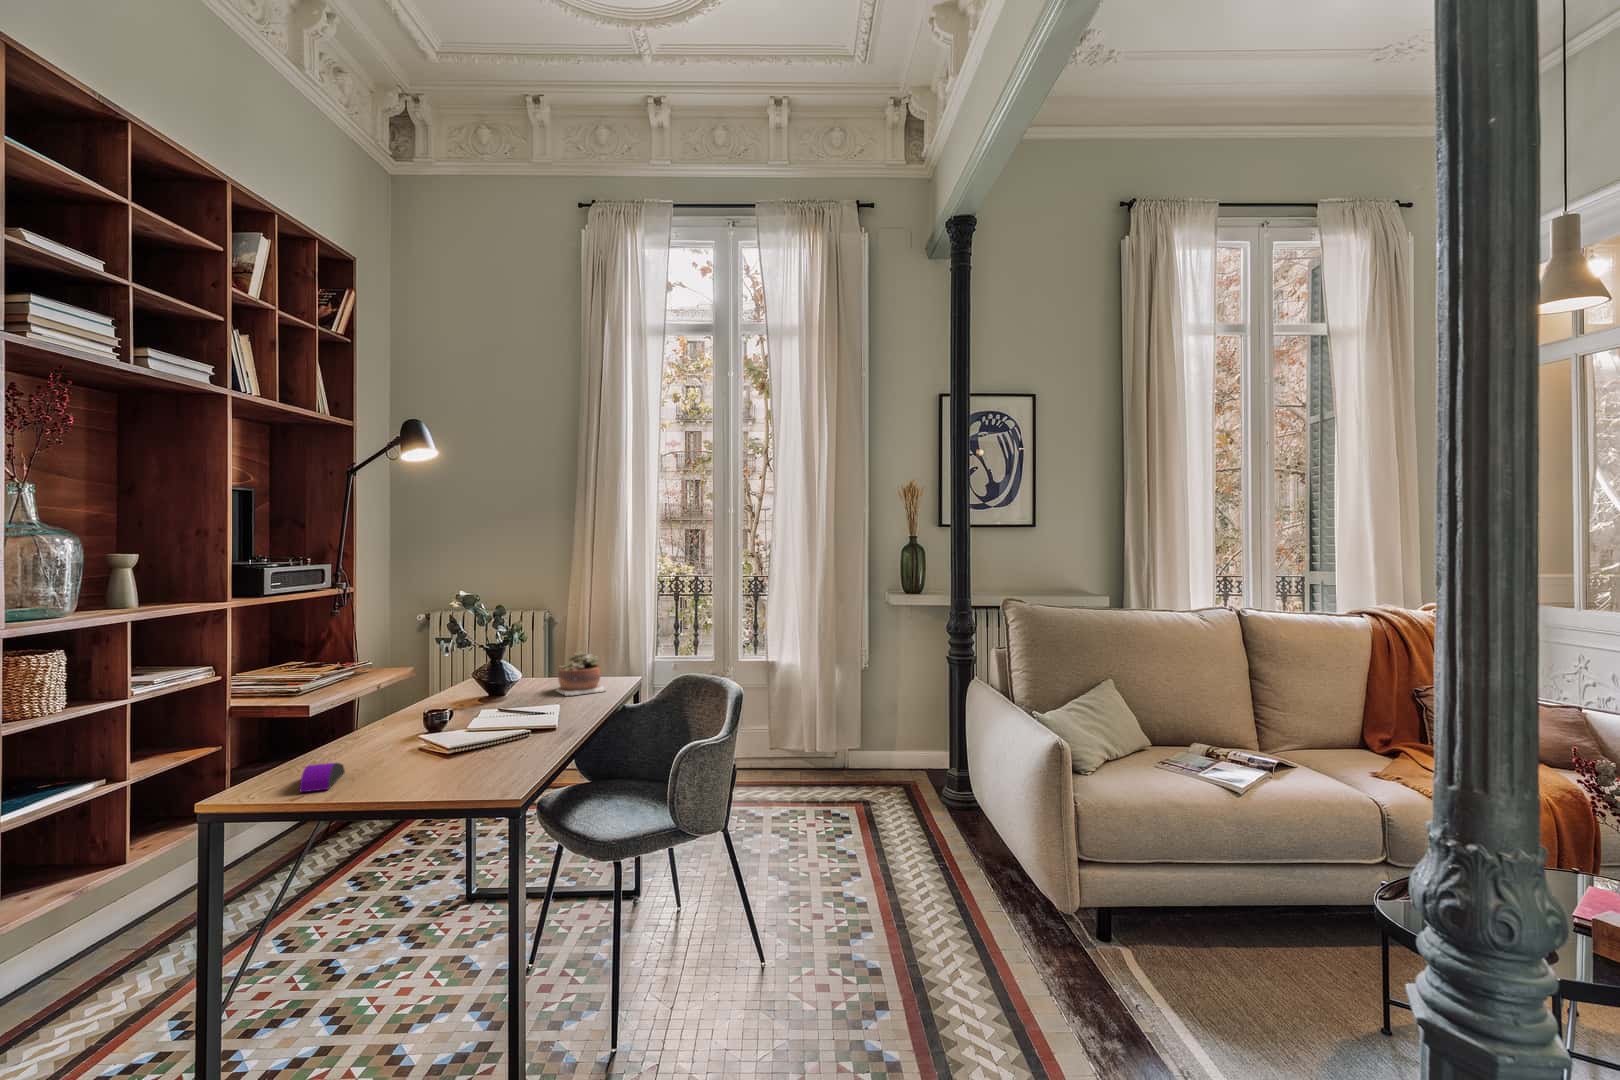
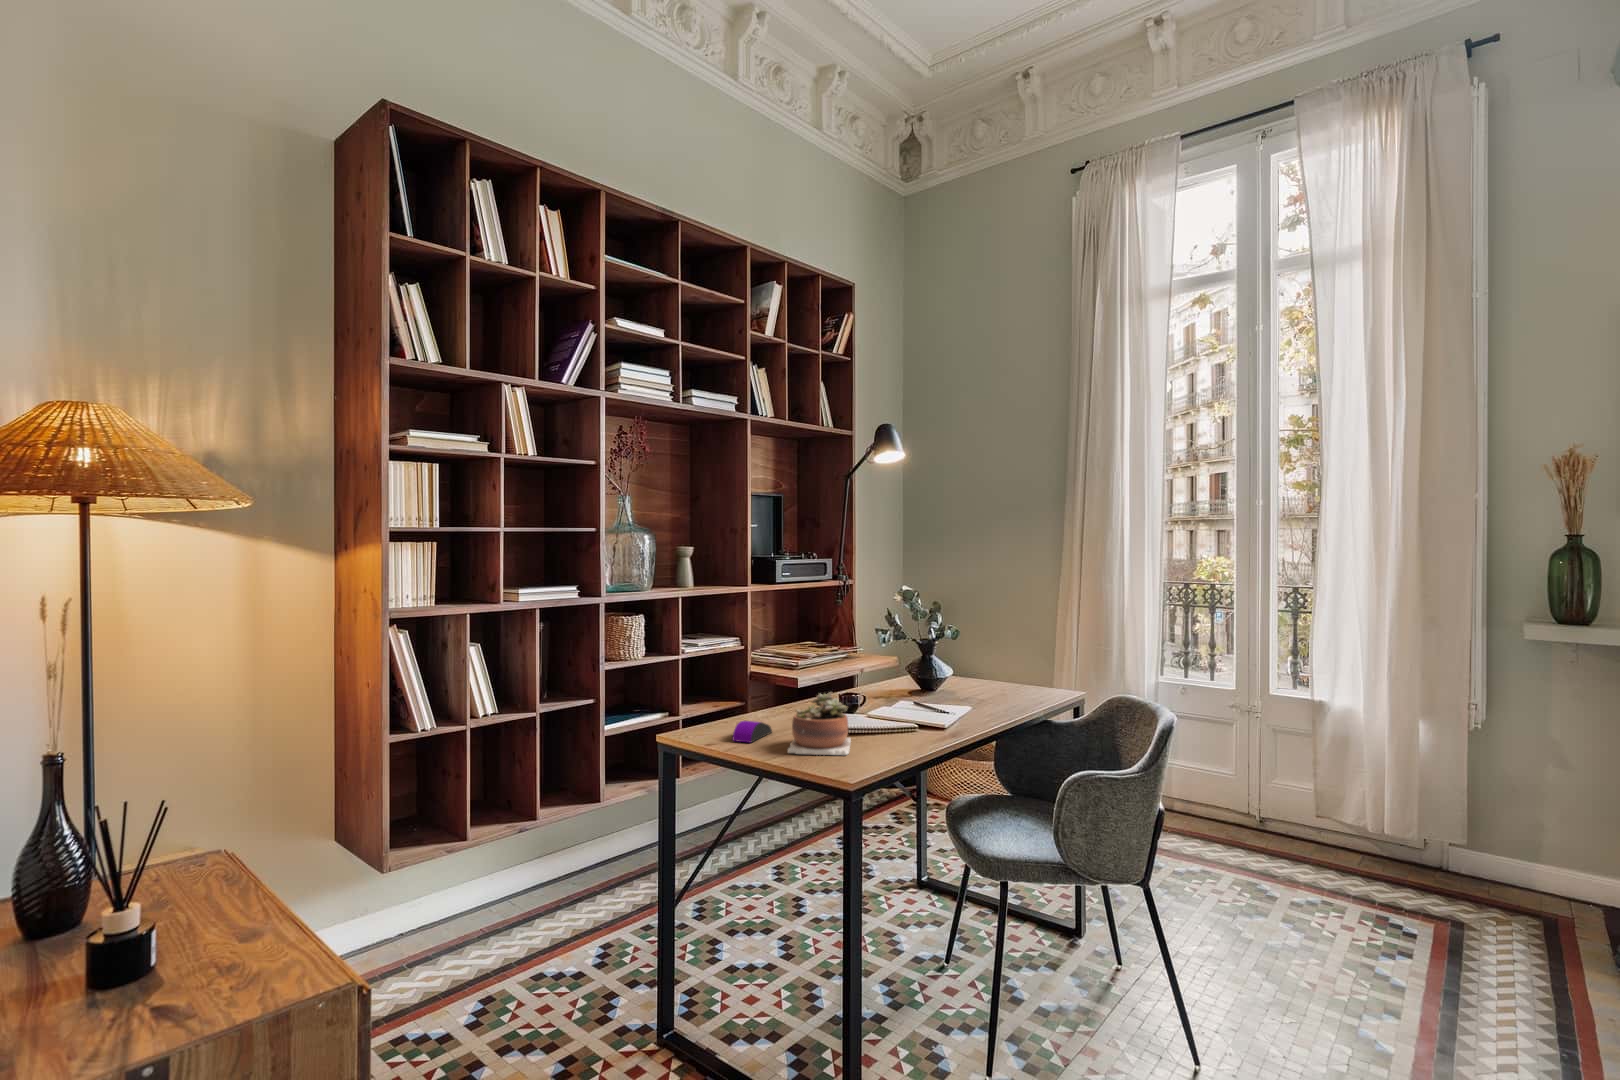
succulent plant: present [556,651,606,696] -> present [788,692,851,755]

